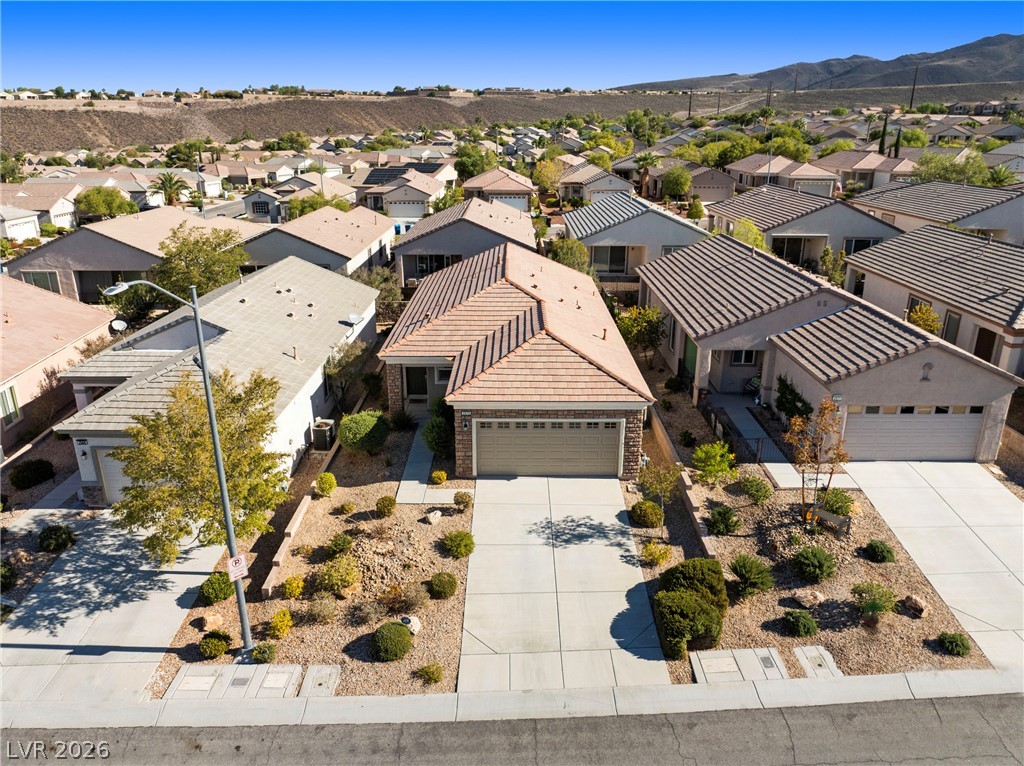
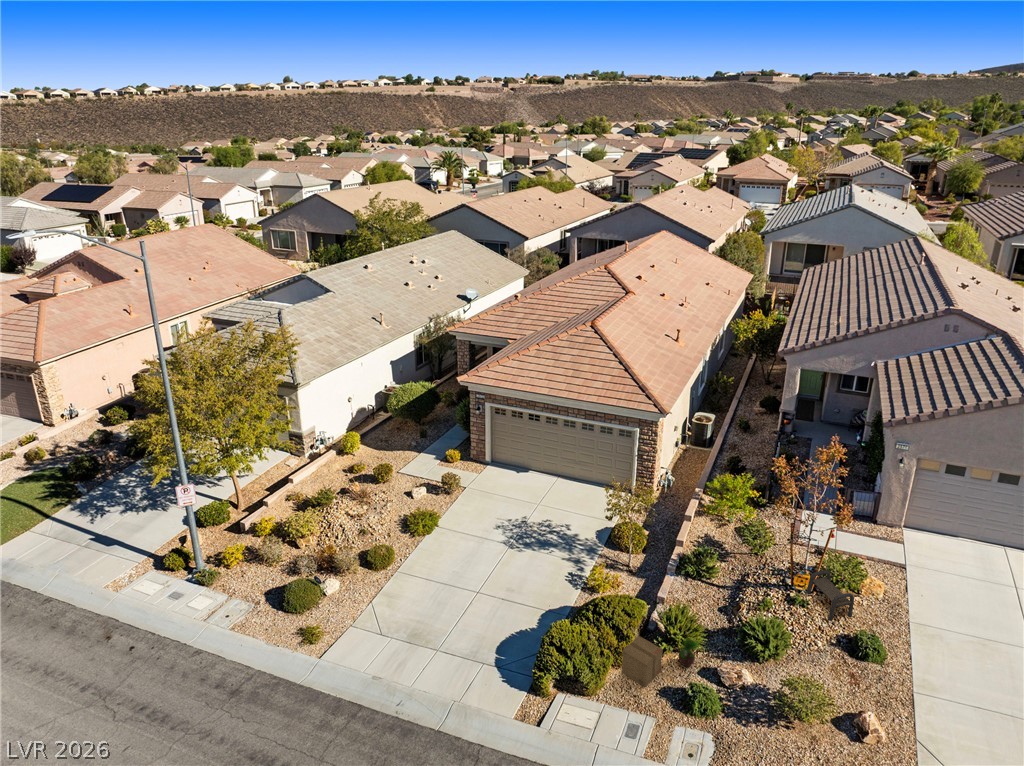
cardboard box: none [724,587,754,628] -> present [622,636,663,687]
potted tree: present [862,600,882,626] -> present [678,638,698,666]

